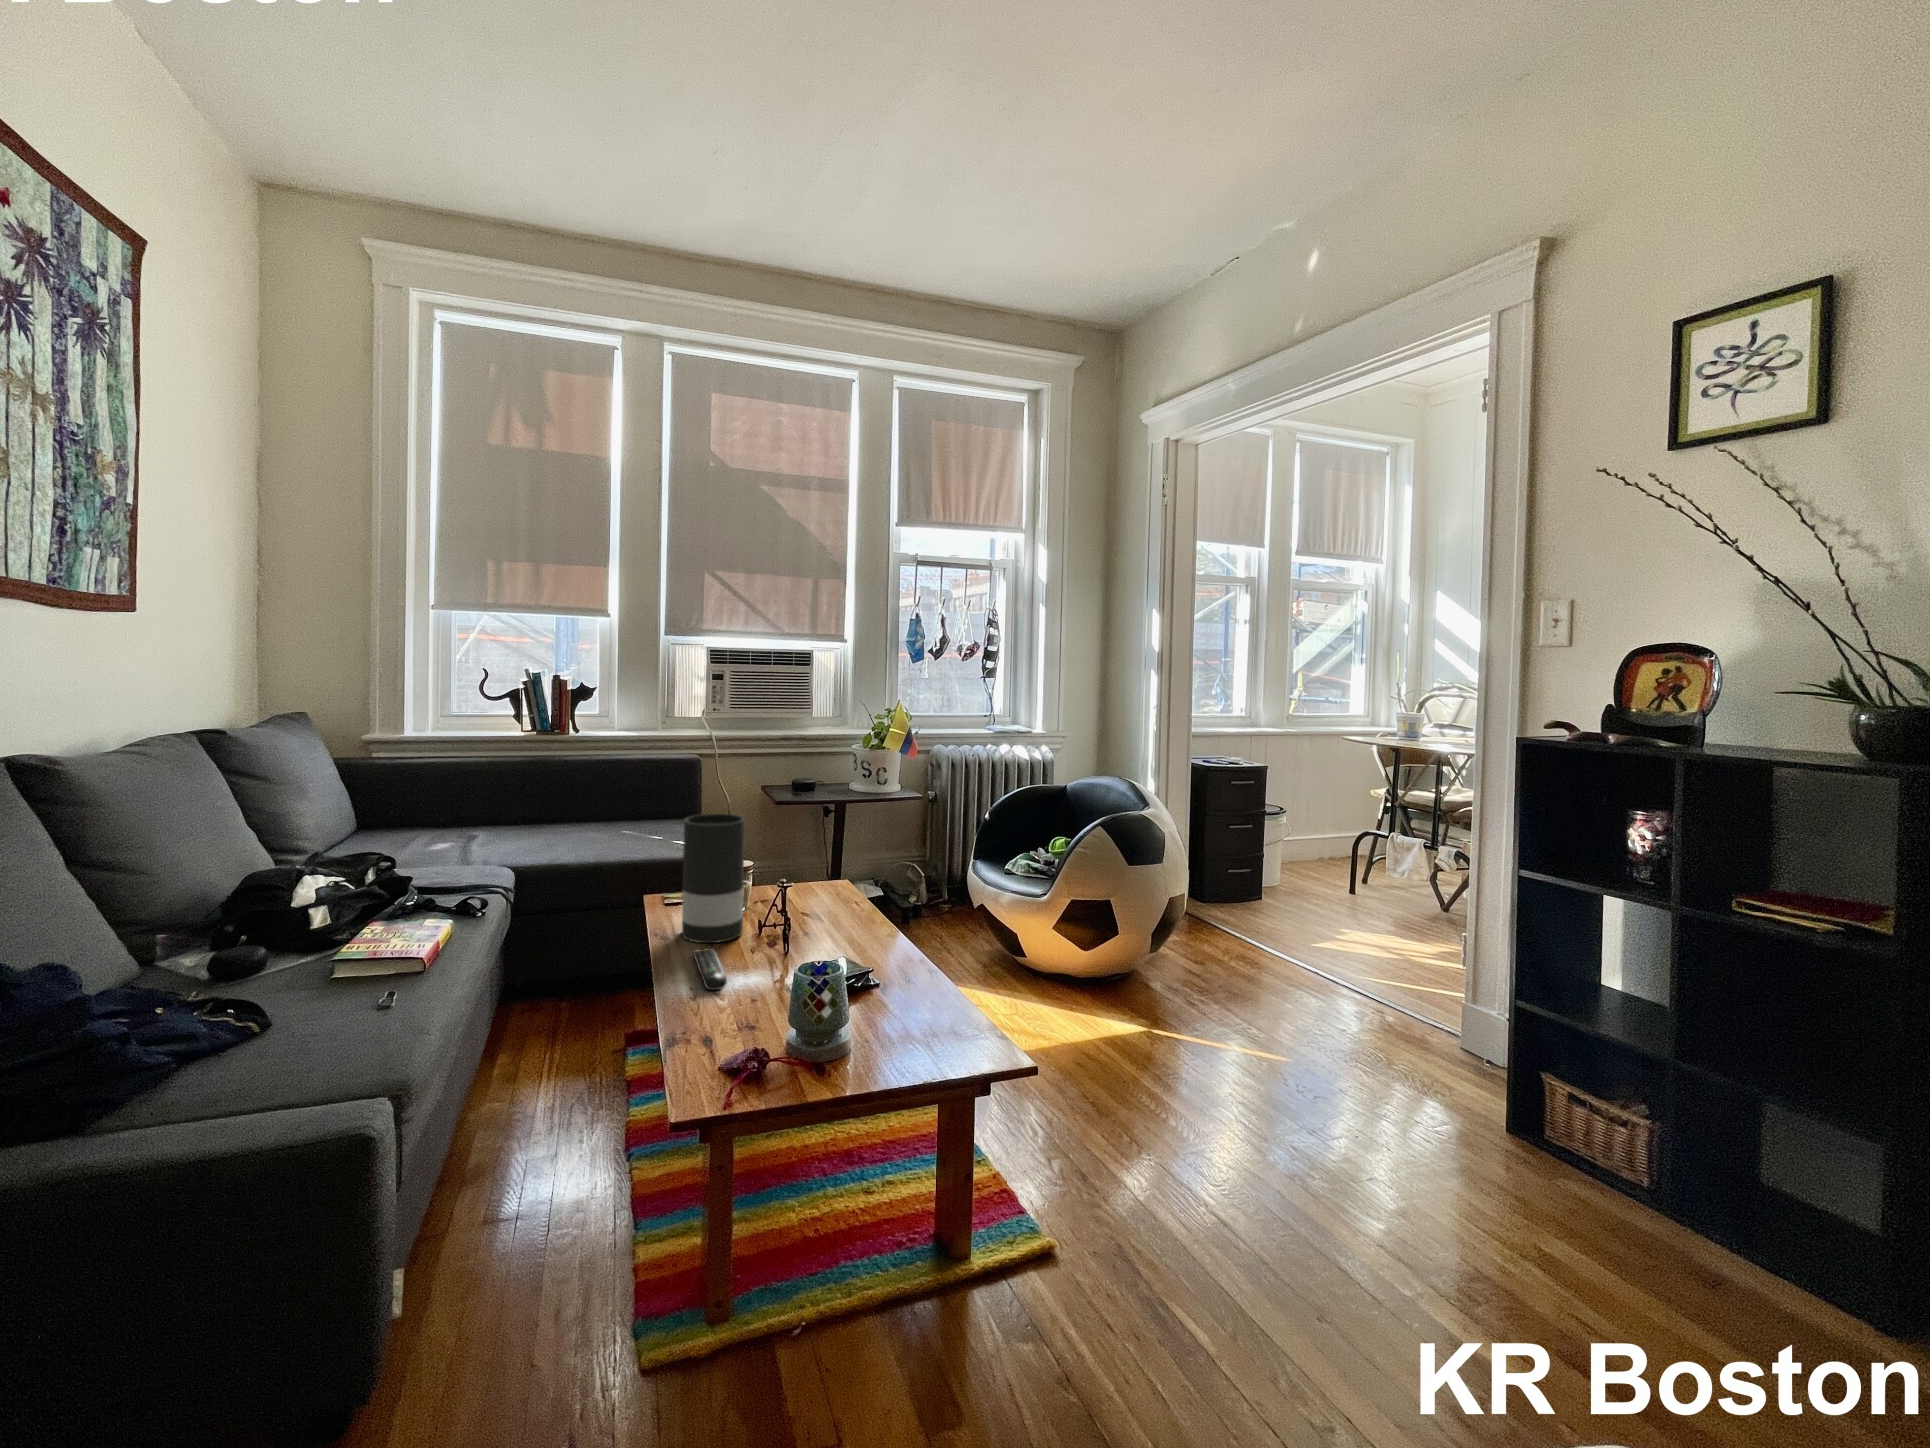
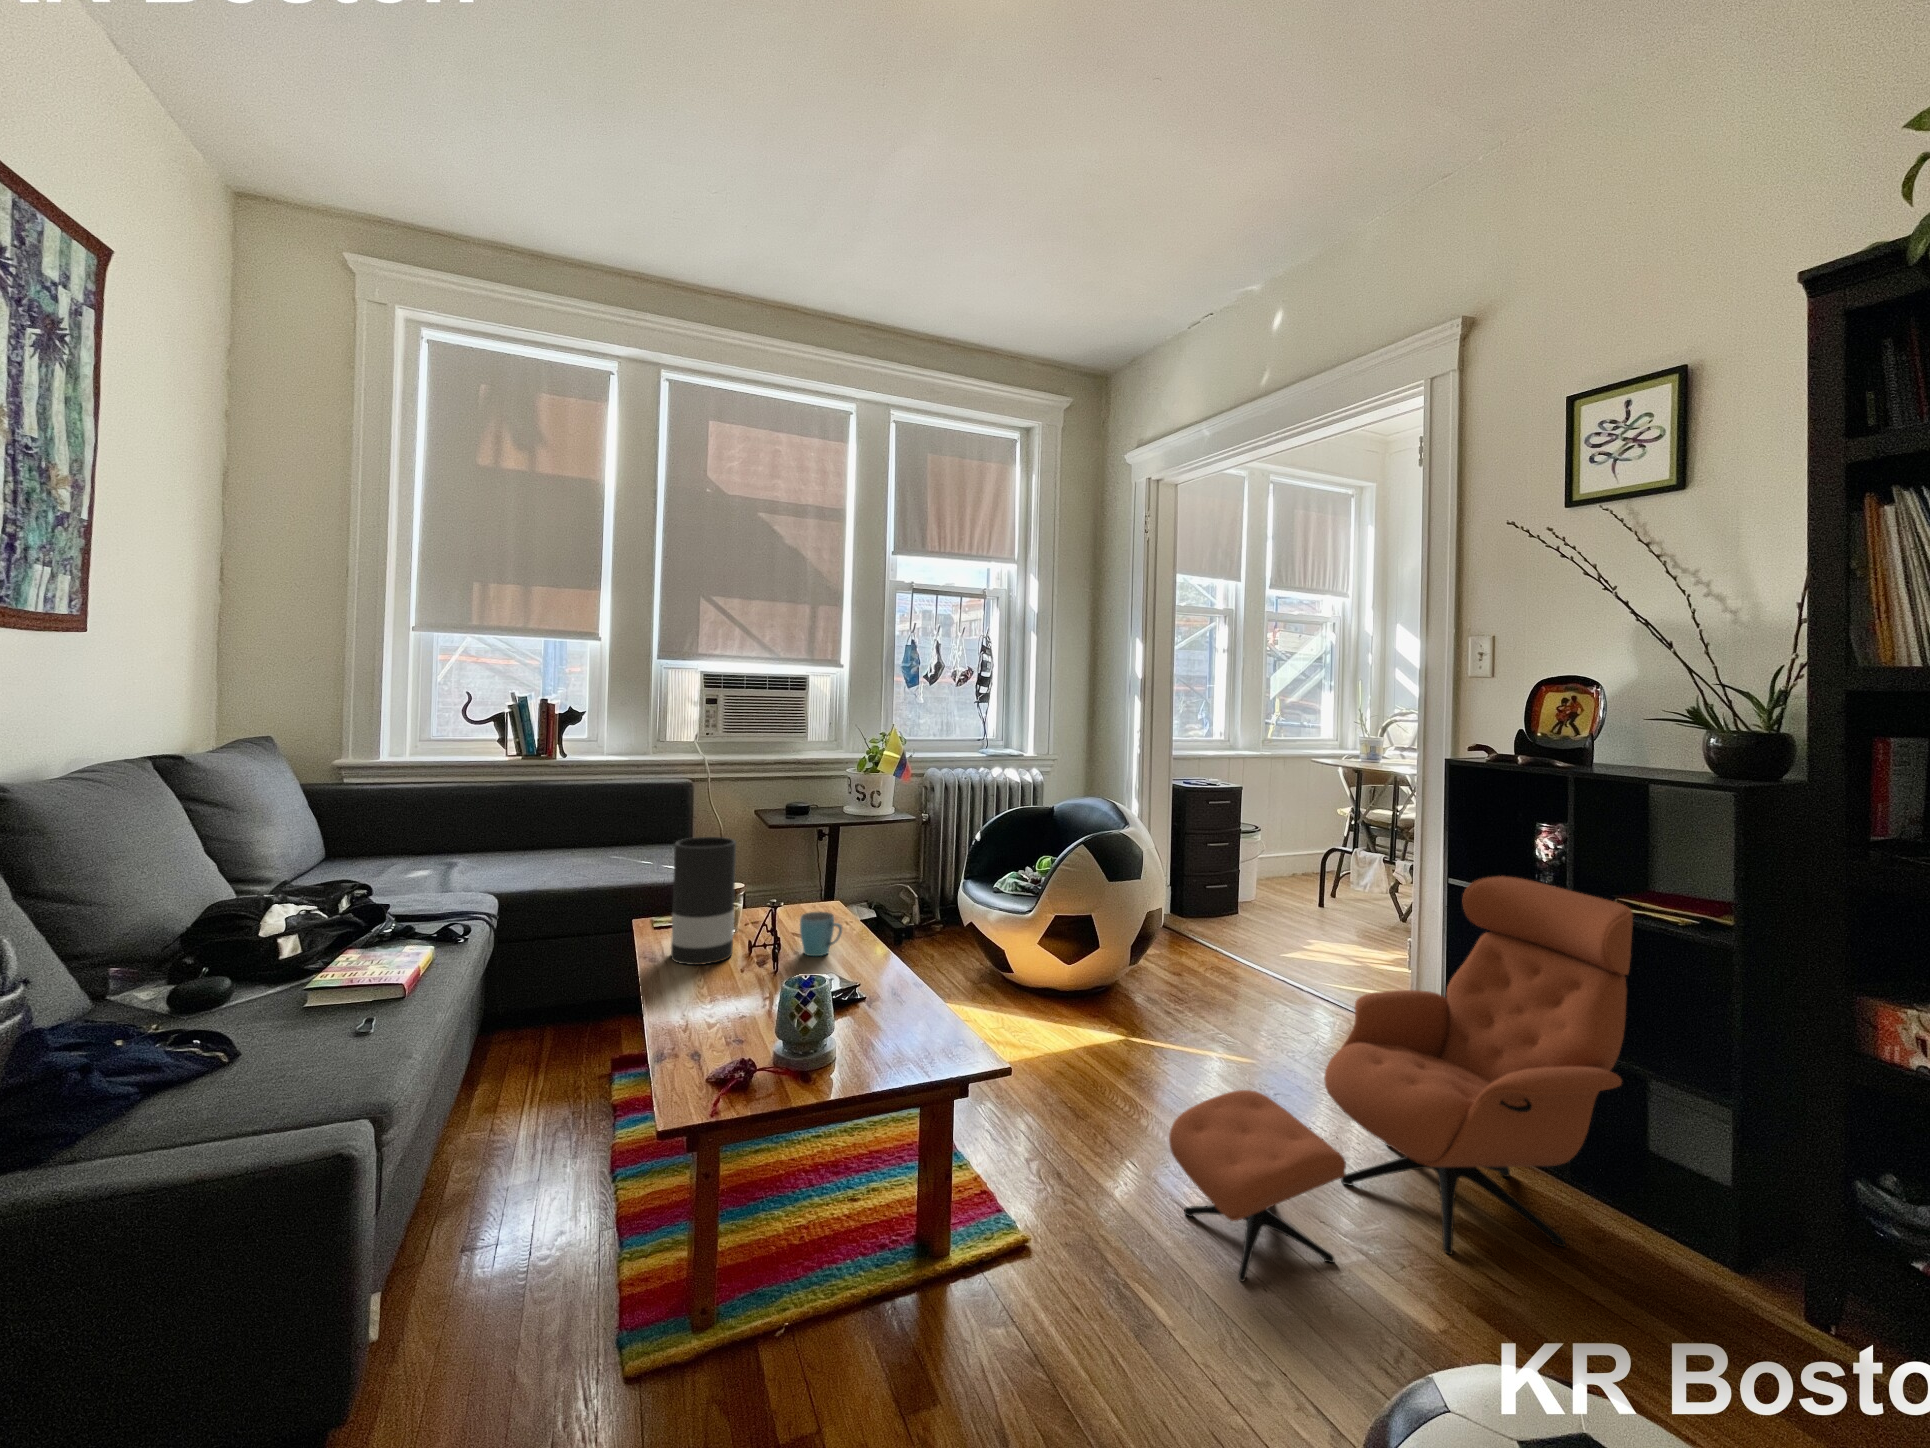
lounge chair: none [1208,869,1765,1312] -> present [1169,876,1633,1281]
mug: none [810,891,853,937] -> present [800,912,842,956]
remote control: present [693,948,727,990] -> none [682,968,716,1009]

